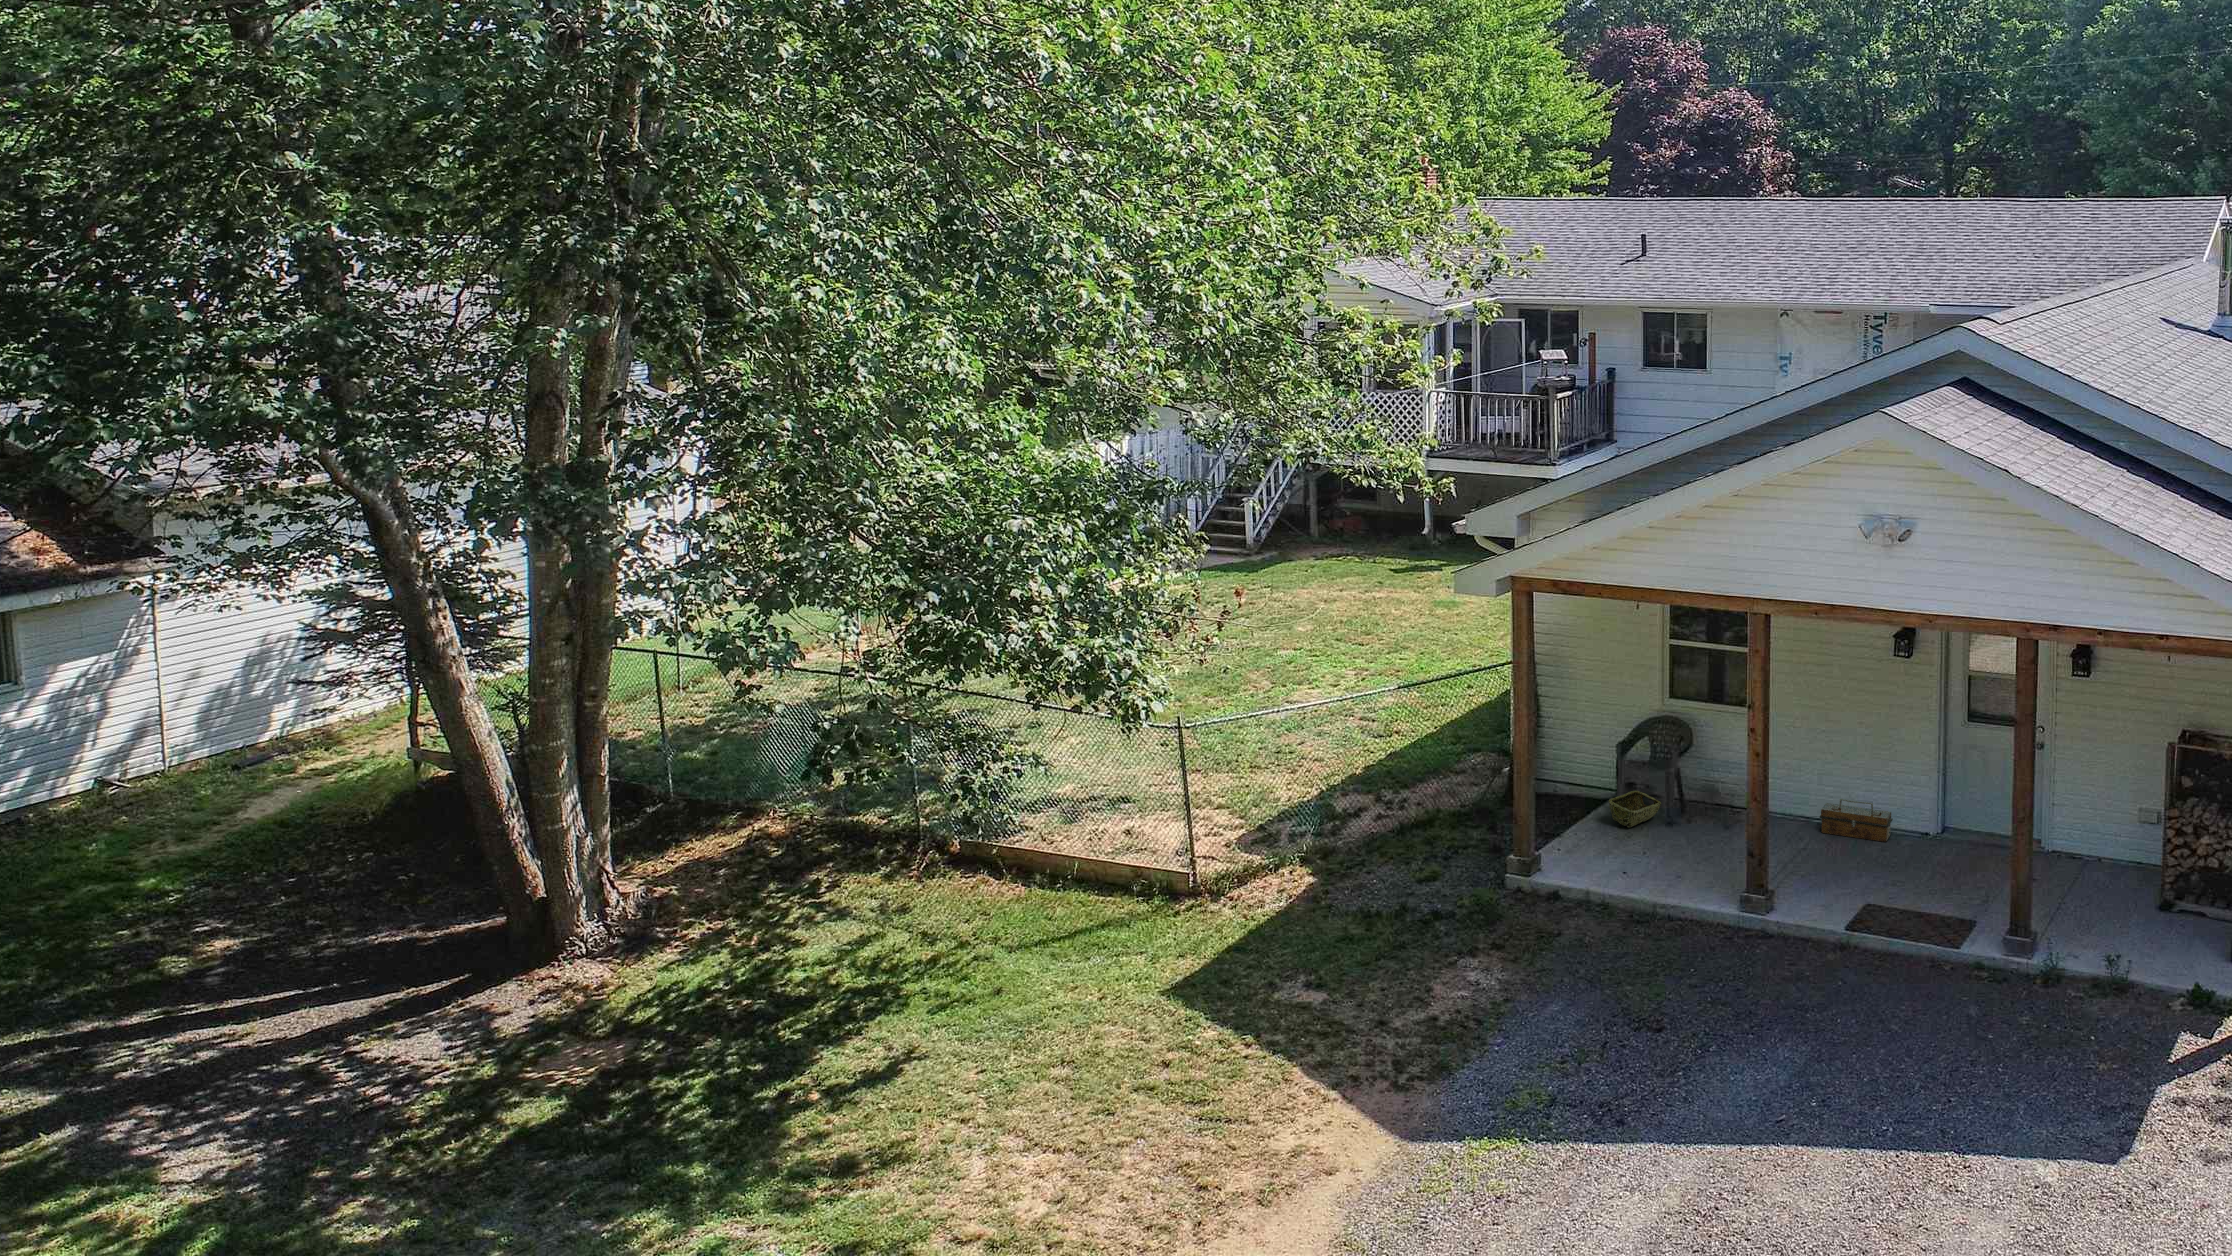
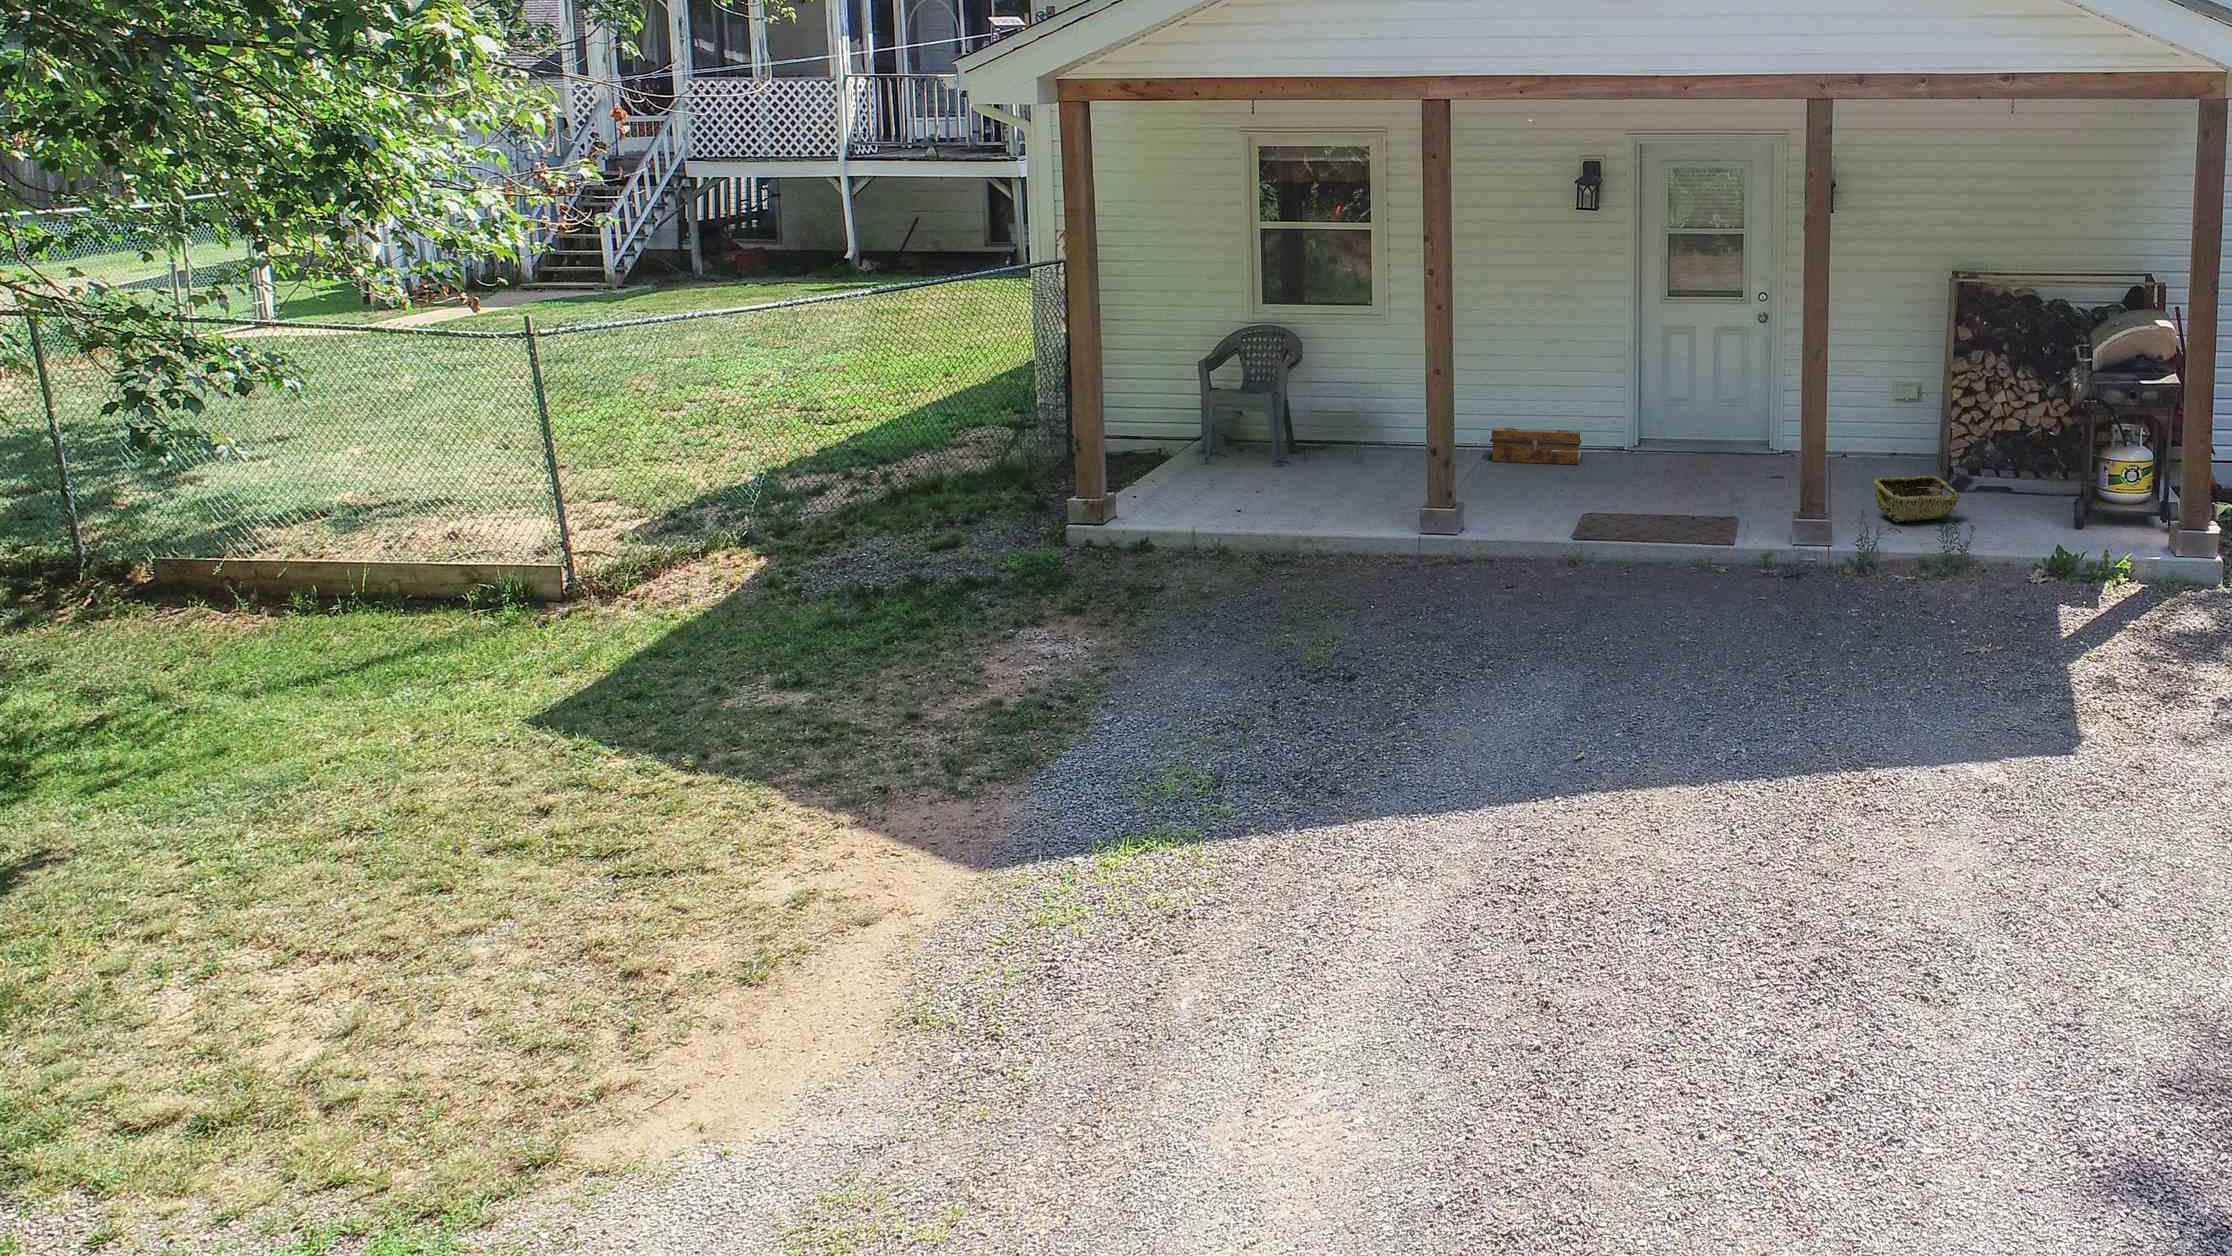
woven basket: present [1609,791,1661,828] -> present [1874,476,1960,522]

